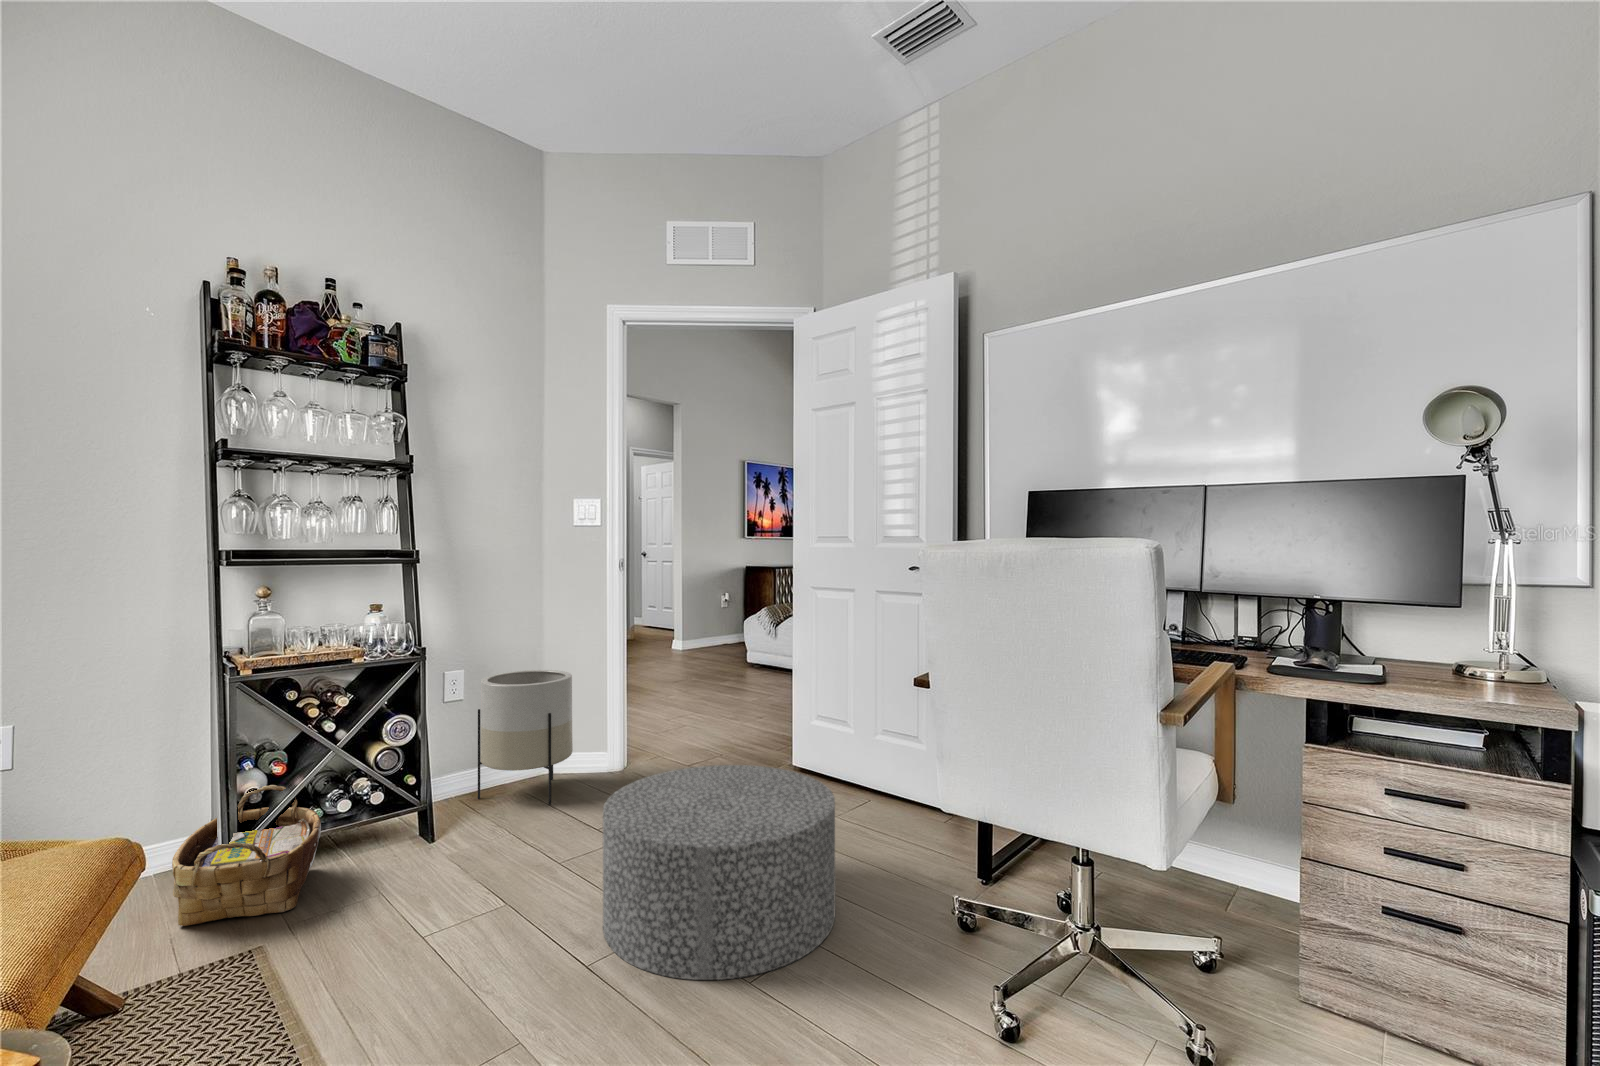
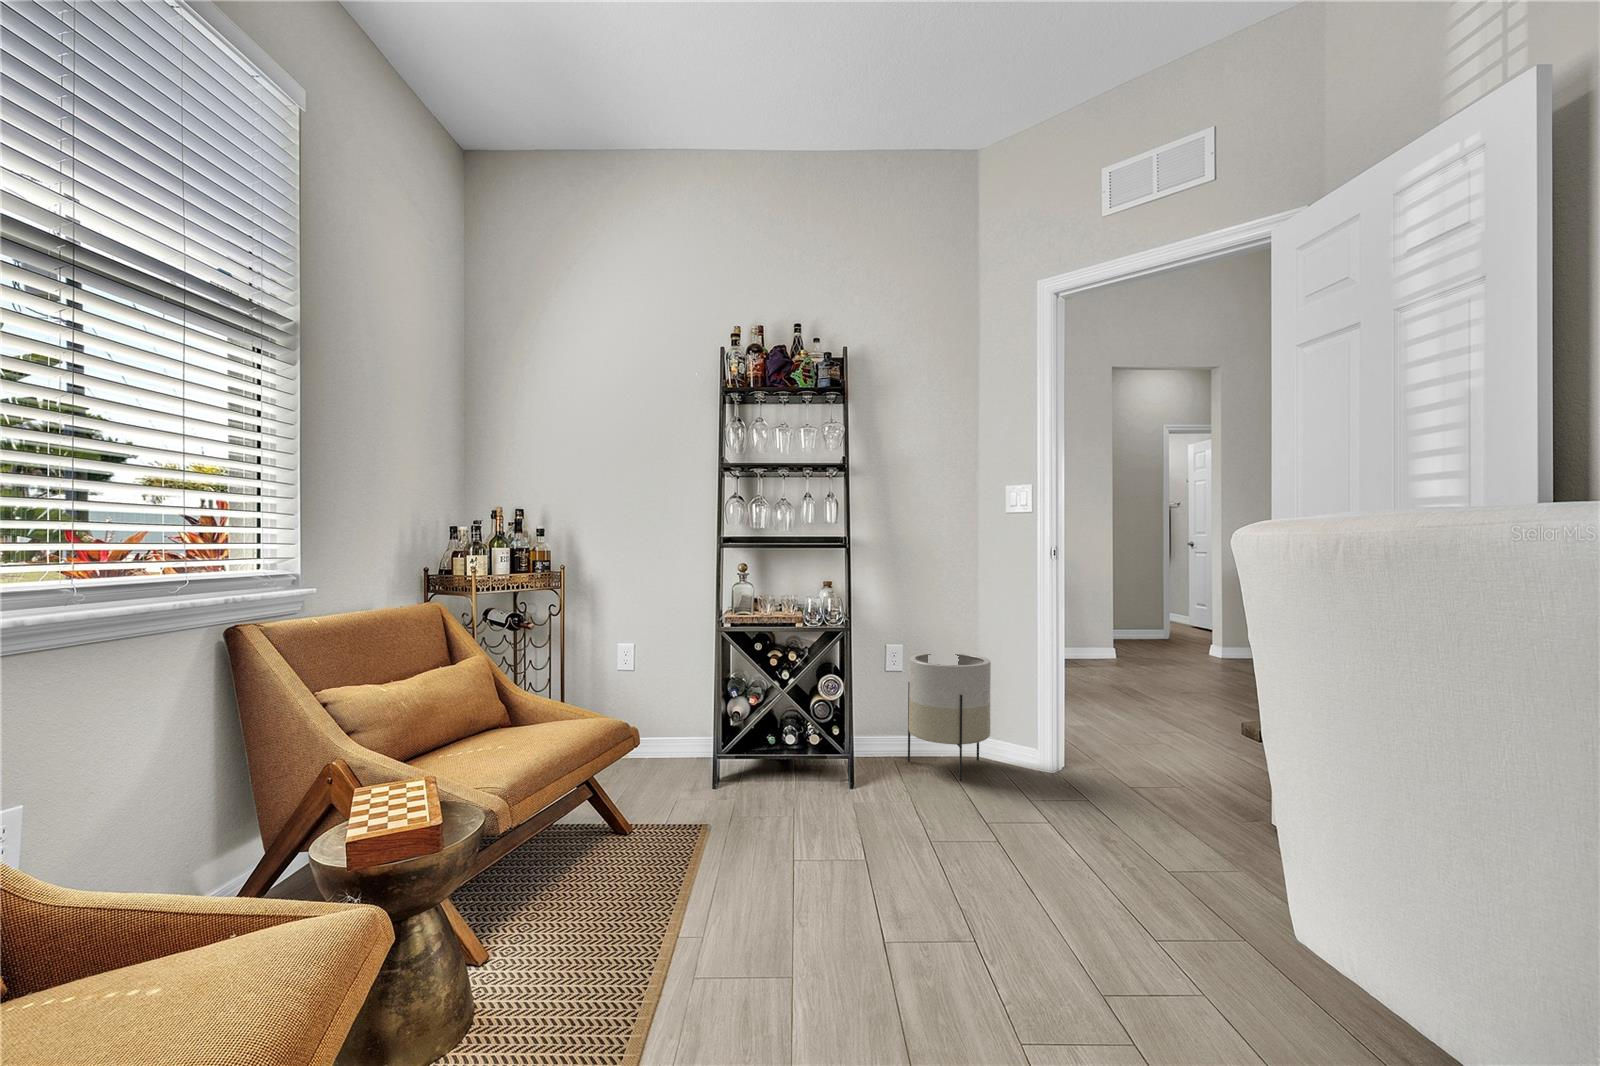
ottoman: present [603,765,836,980] -> none [924,767,1174,987]
woven basket: present [172,785,321,926] -> none [679,712,771,804]

